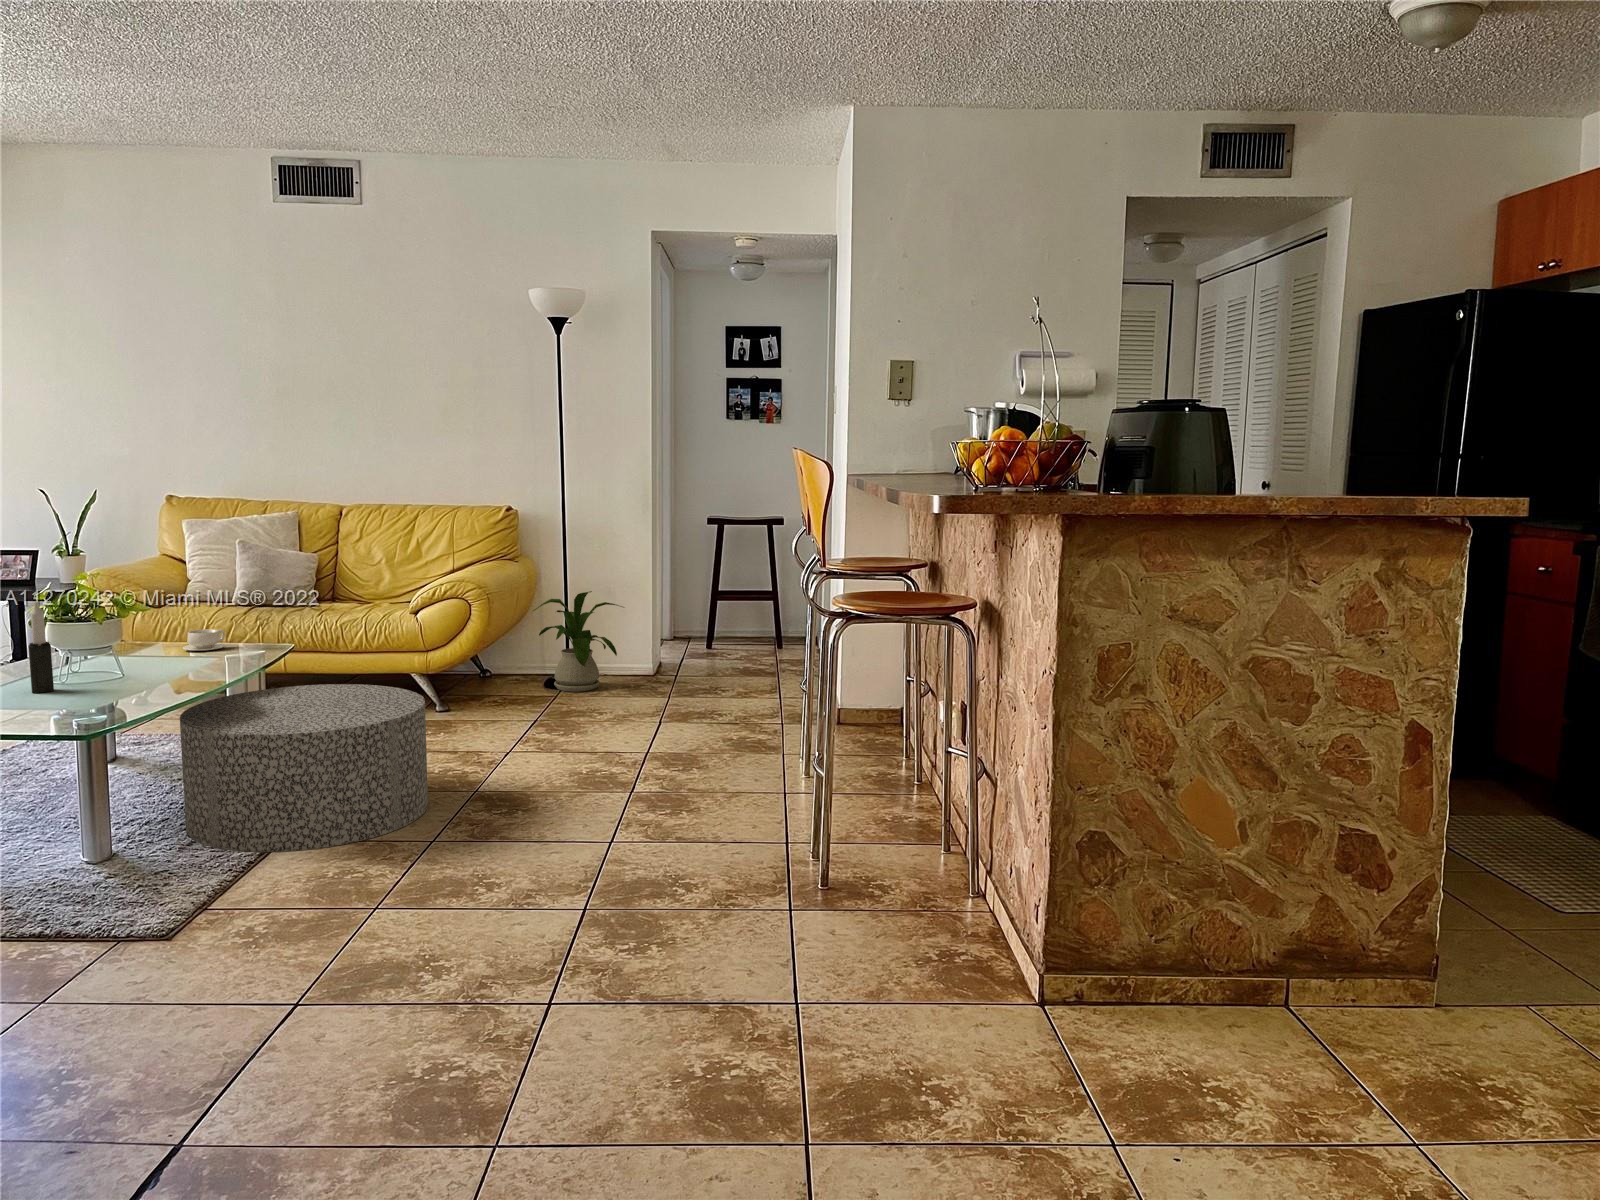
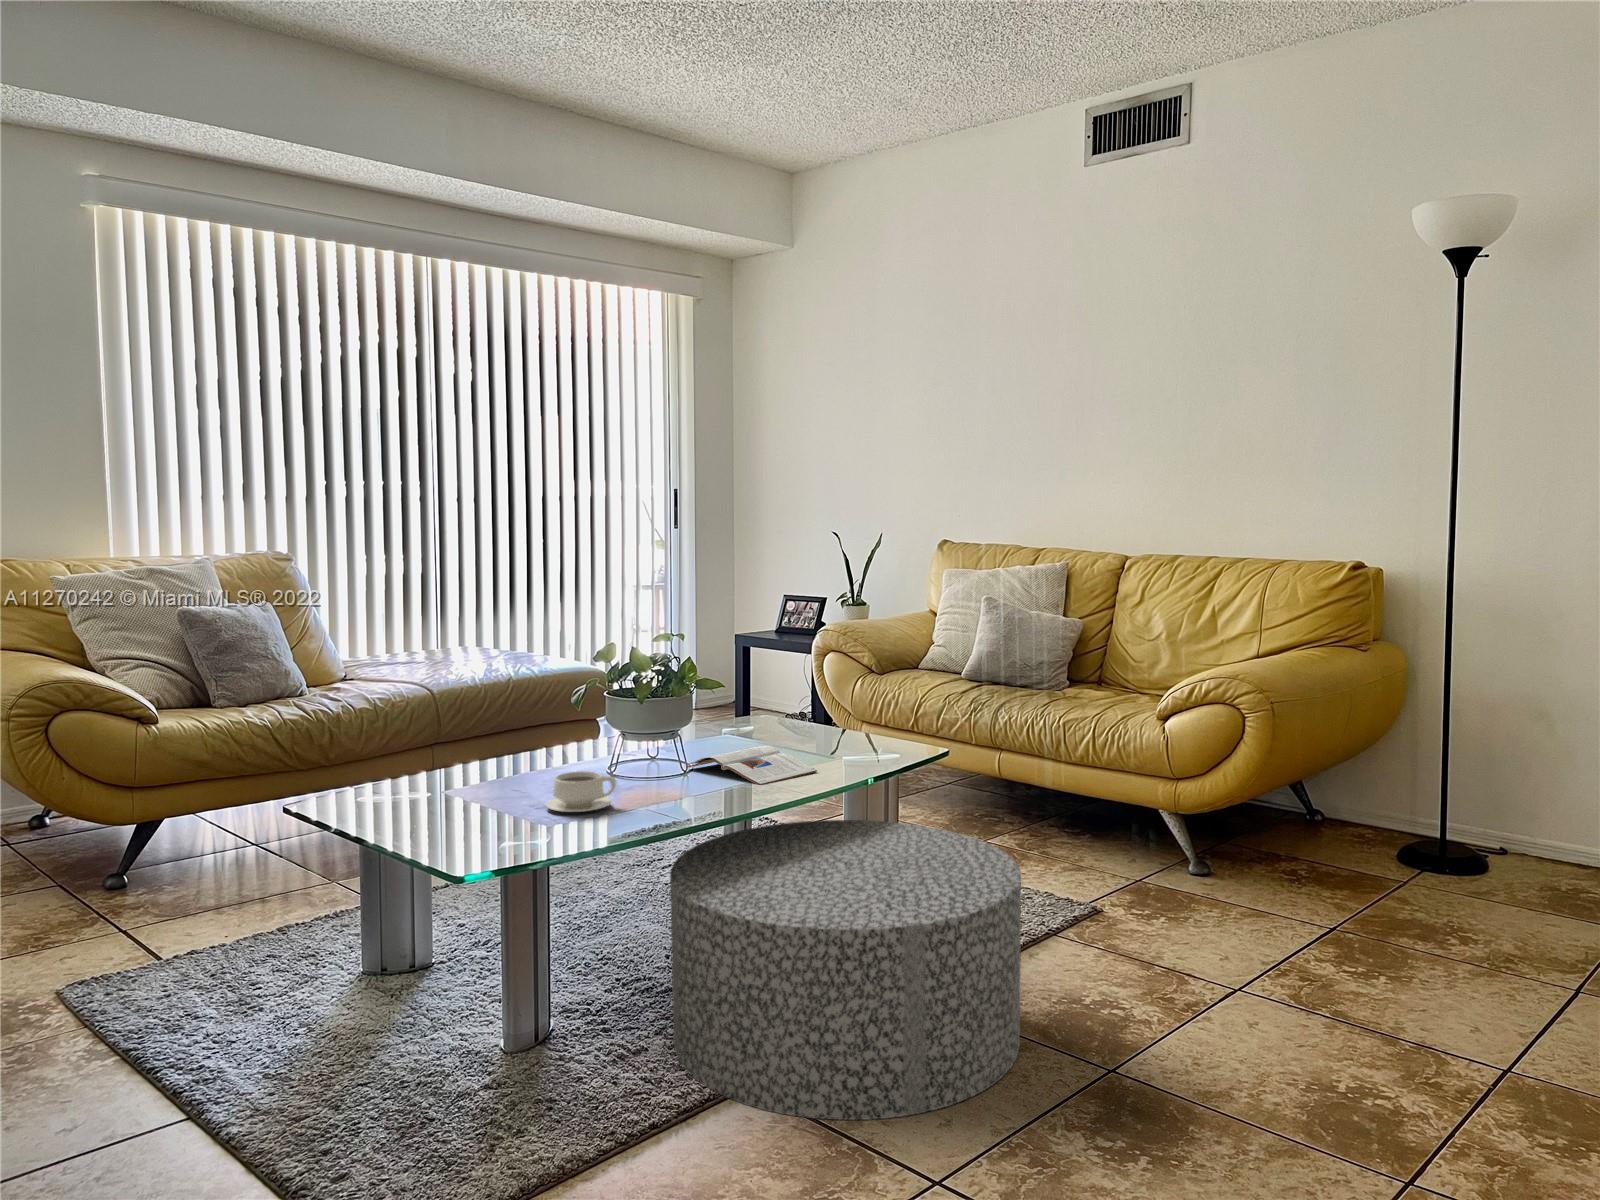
house plant: present [533,591,624,692] -> none [1377,712,1553,882]
candle: present [28,601,54,693] -> none [572,670,601,785]
teacup: present [183,629,225,651] -> present [546,771,616,812]
magazine: none [108,652,221,675] -> present [686,746,817,785]

